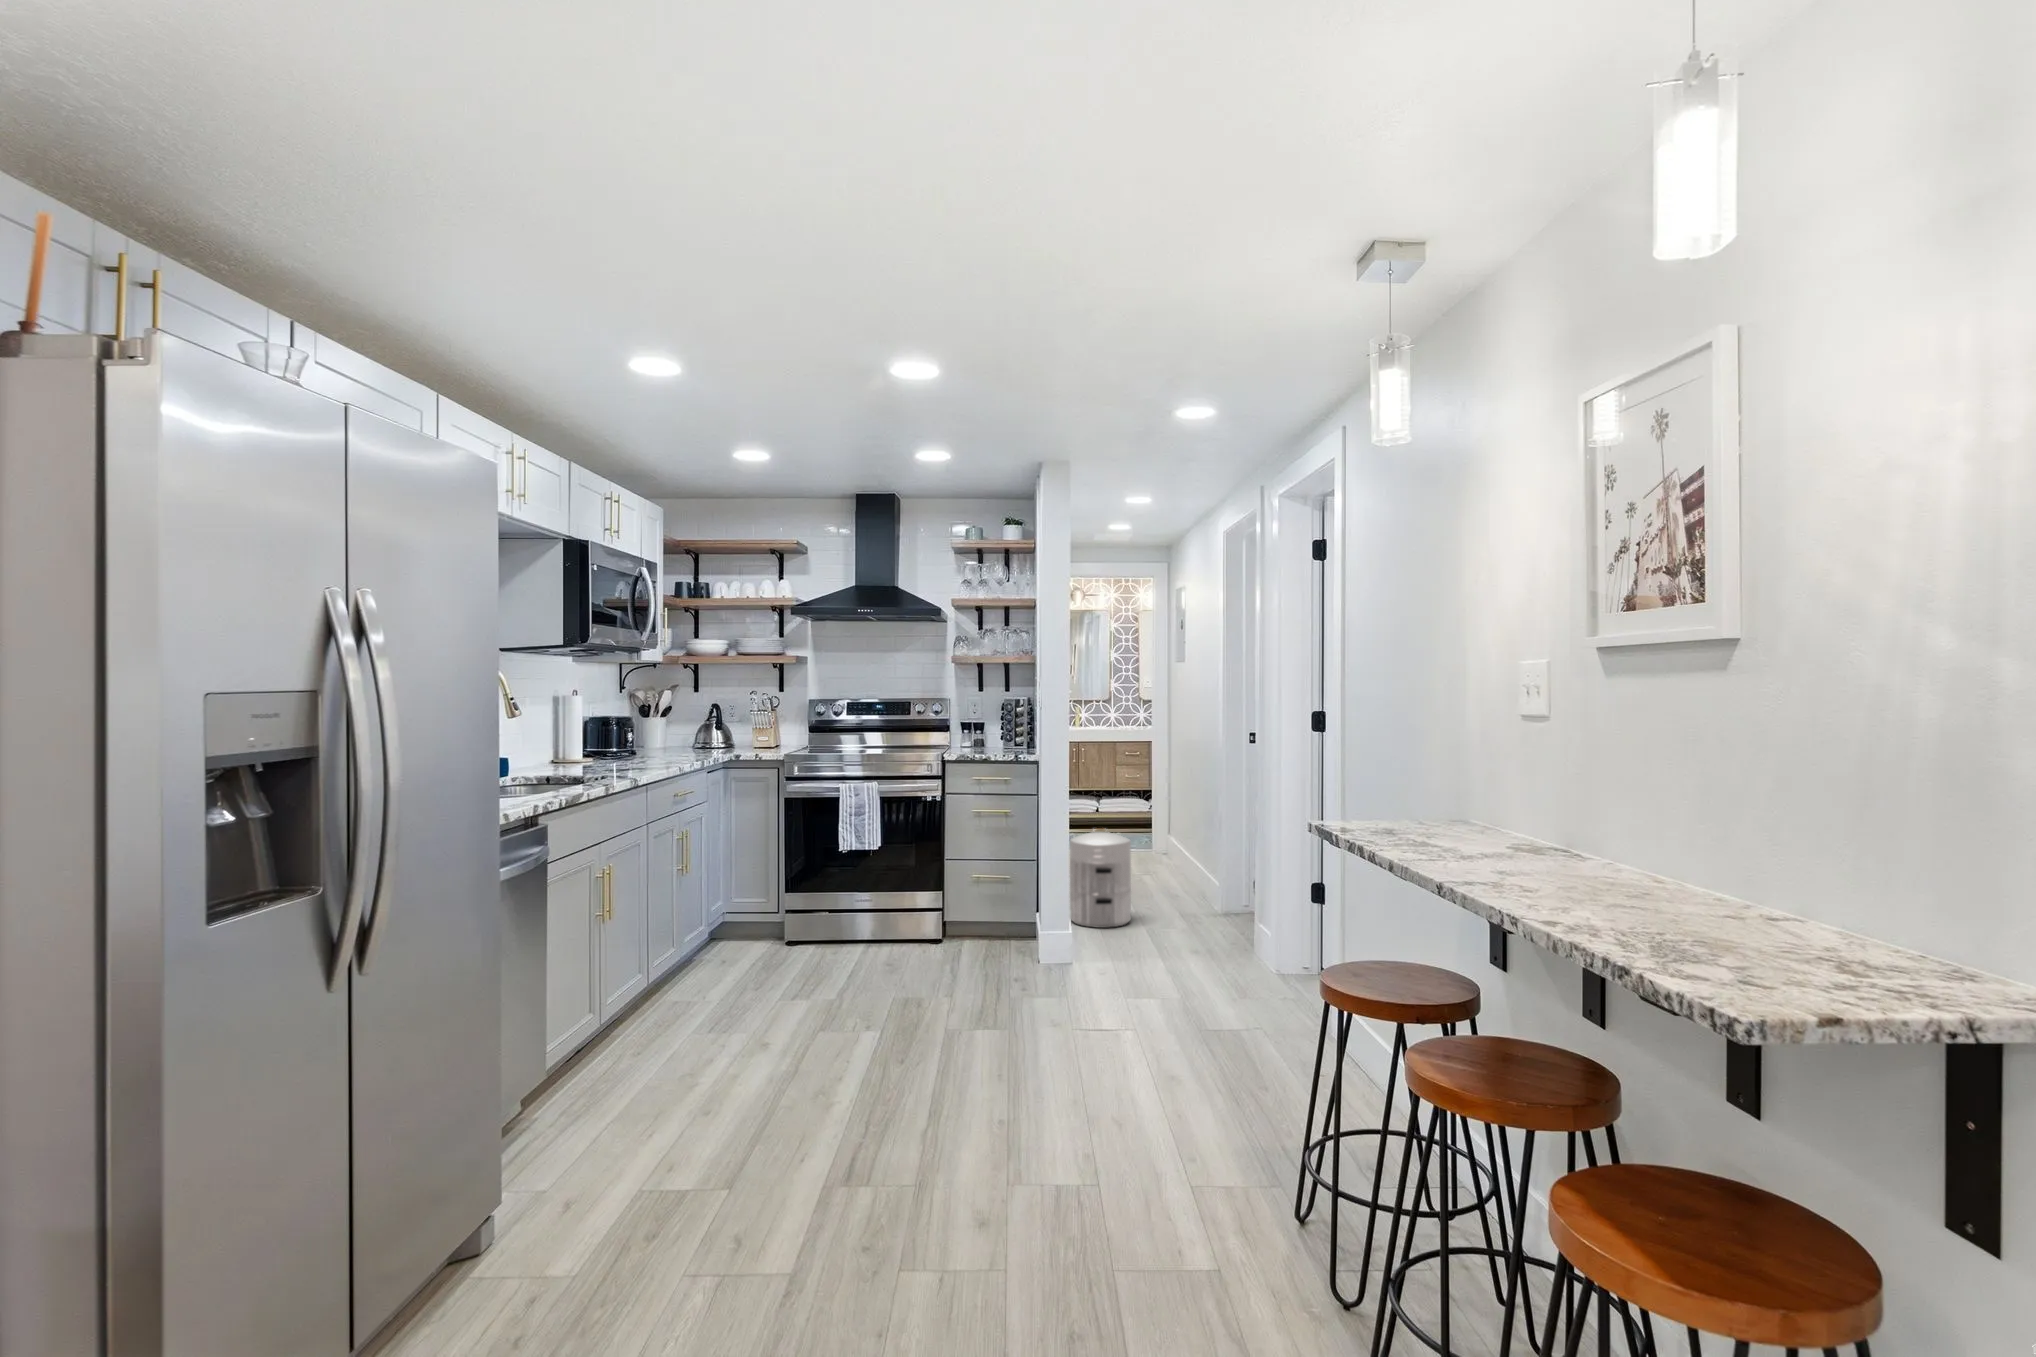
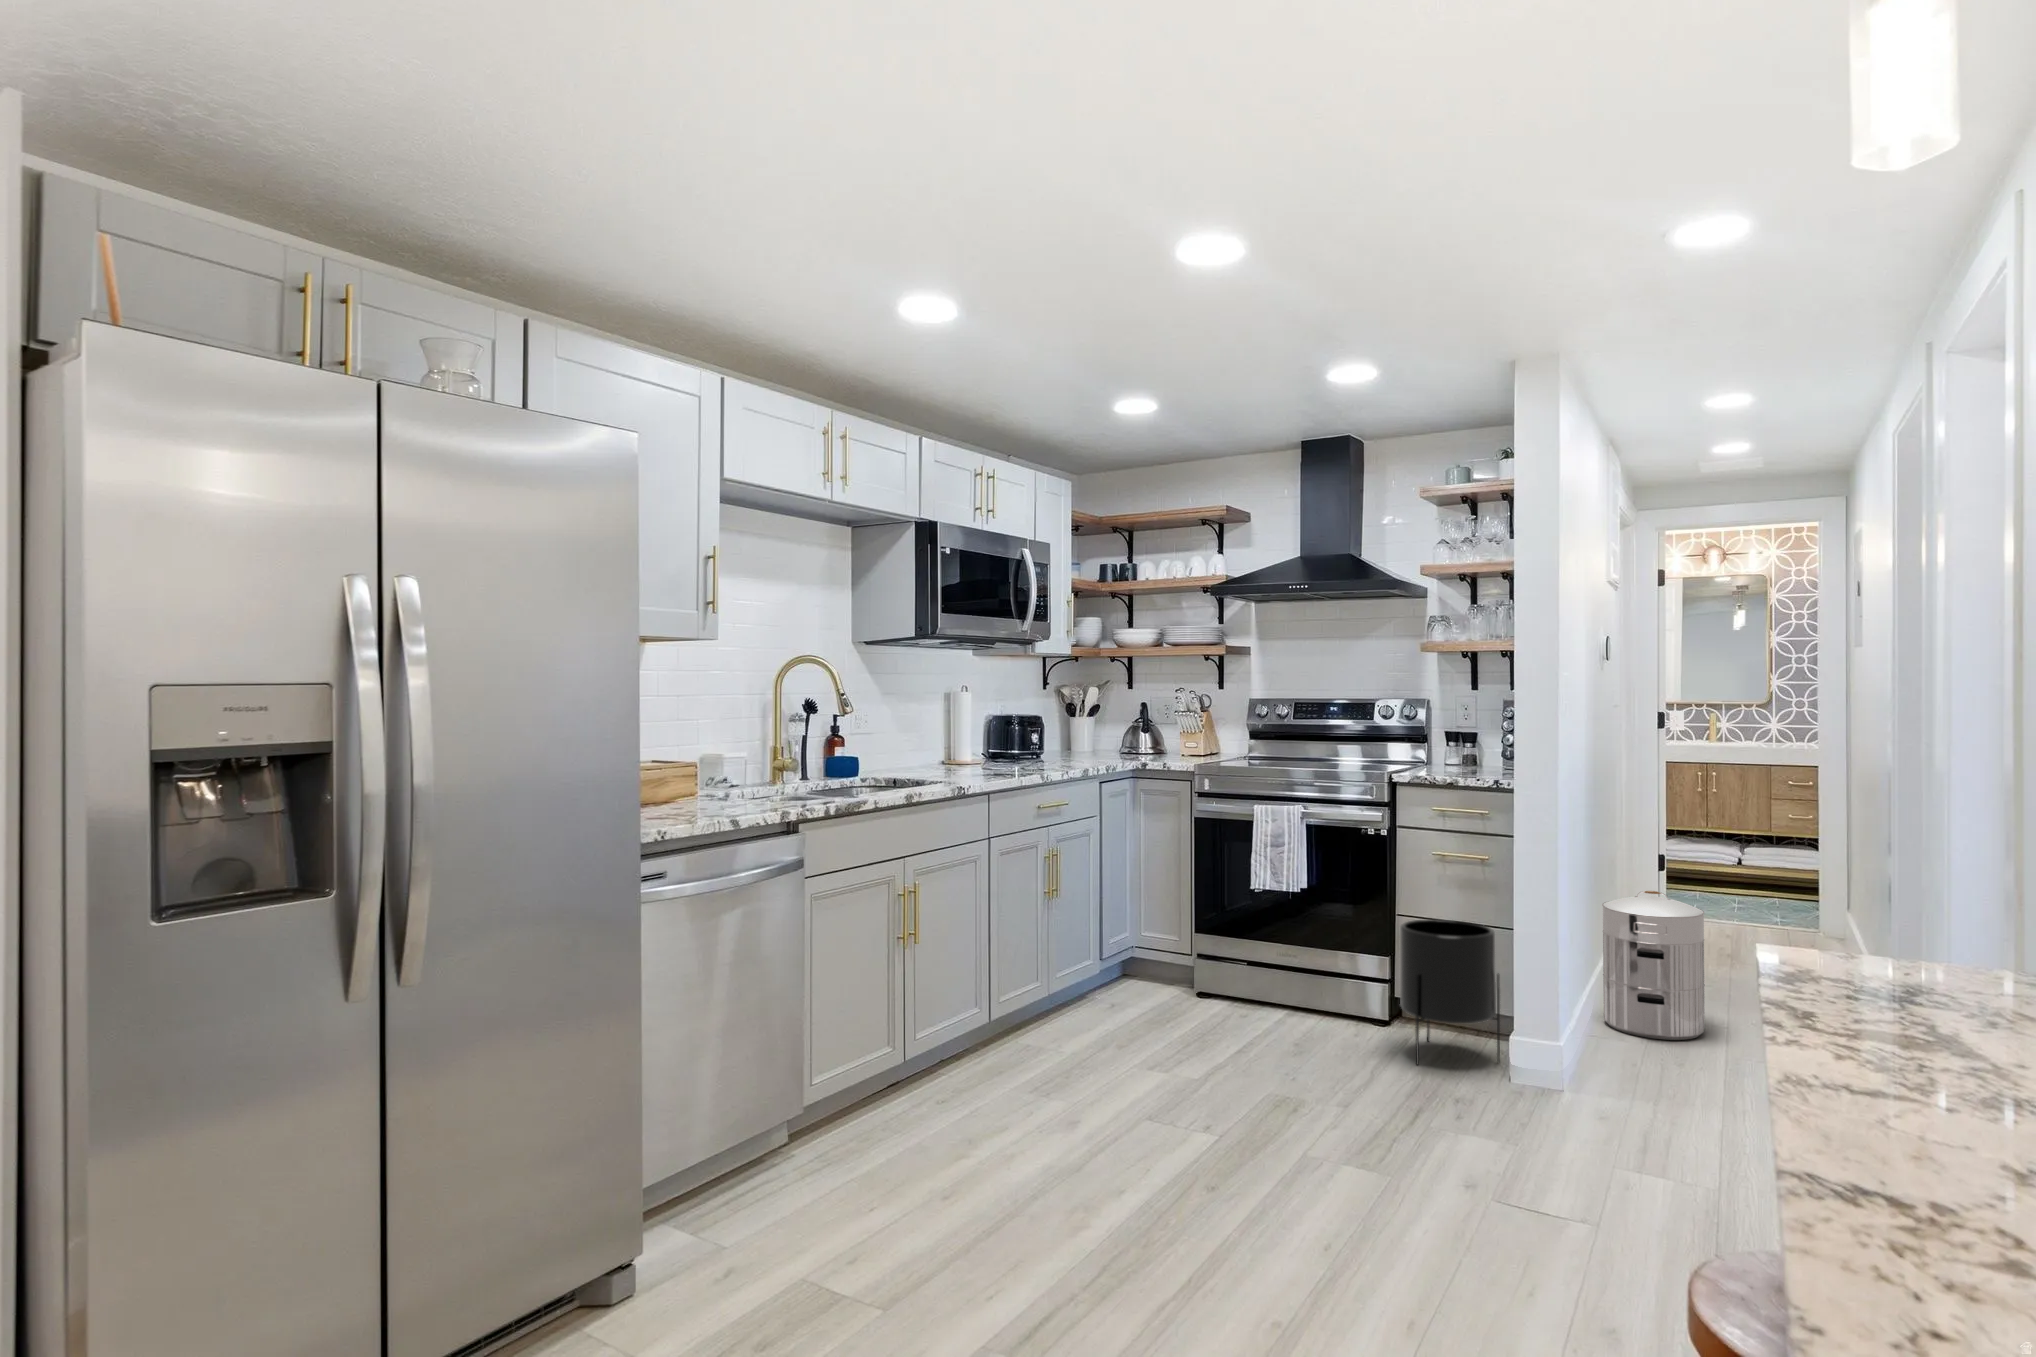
planter: none [960,859,1027,966] -> present [1400,919,1500,1064]

